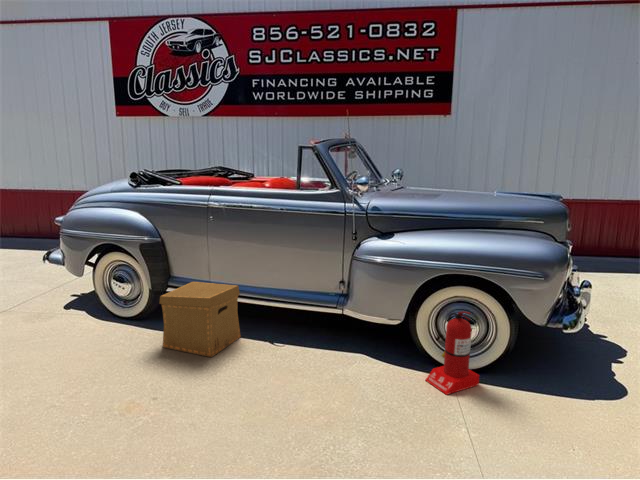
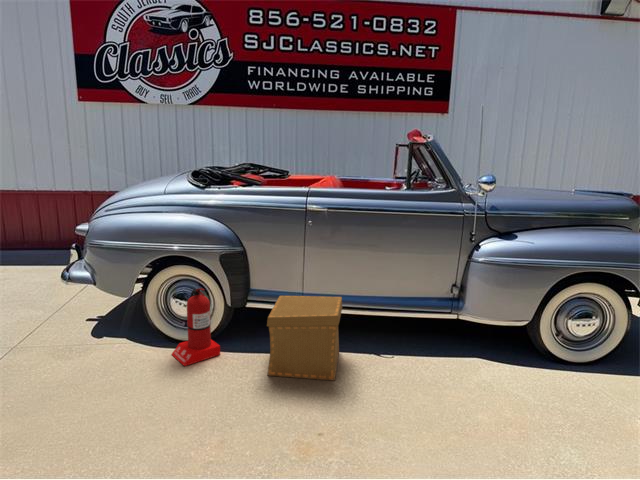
fire extinguisher: present [426,312,479,395] -> present [172,288,220,366]

